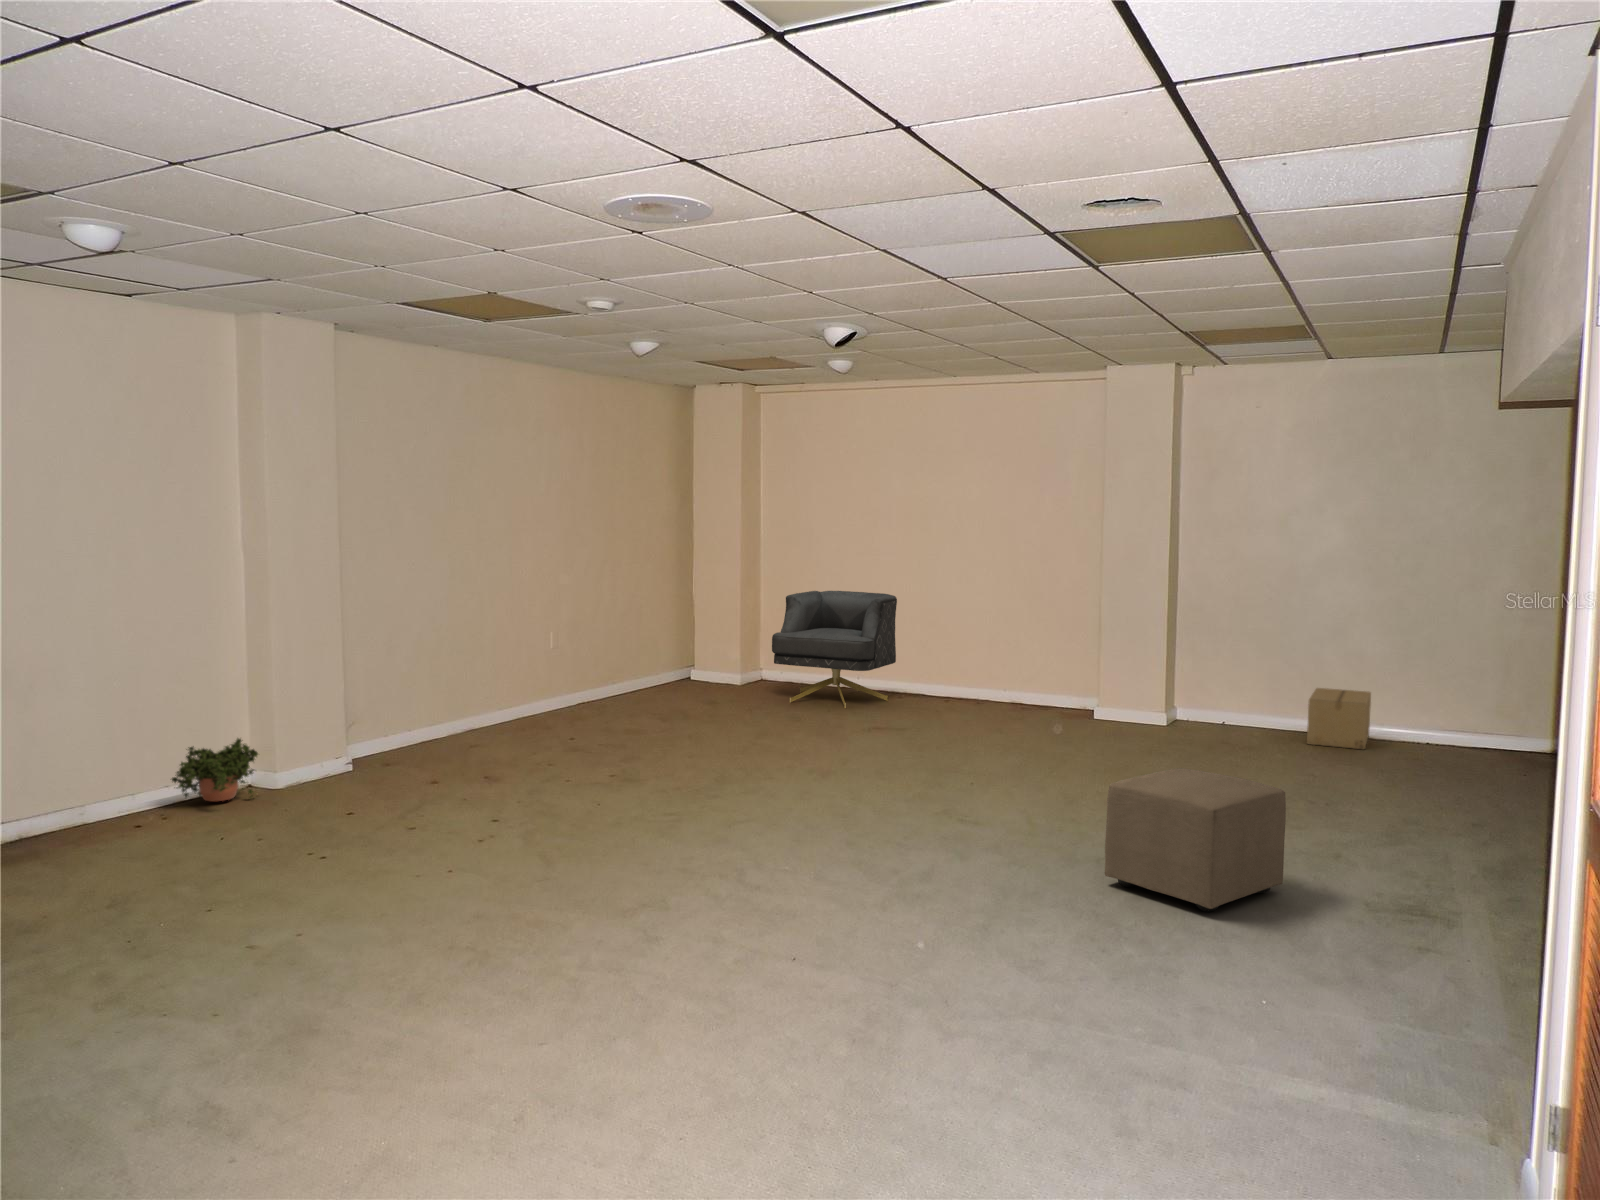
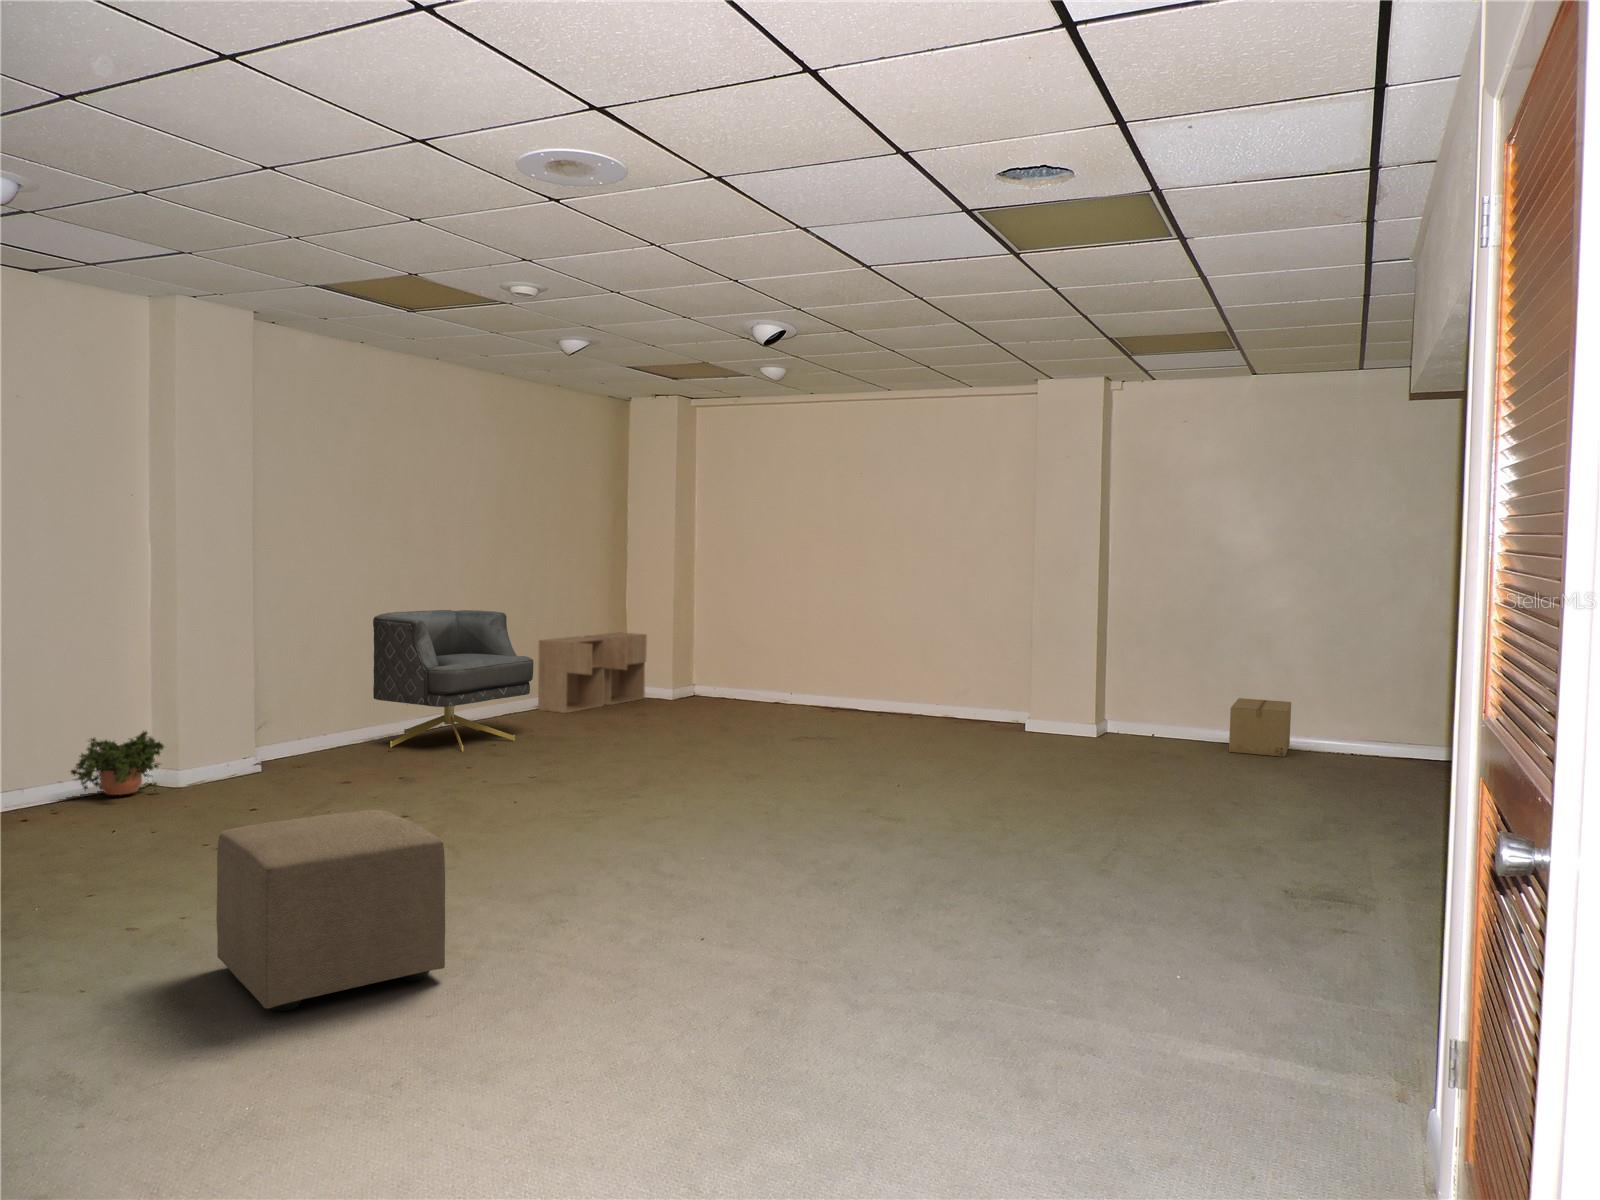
armchair: present [772,591,897,708] -> present [373,610,533,752]
storage cabinet: none [607,621,713,704] -> present [538,632,647,713]
ottoman: present [1105,768,1286,911] -> present [216,810,445,1011]

